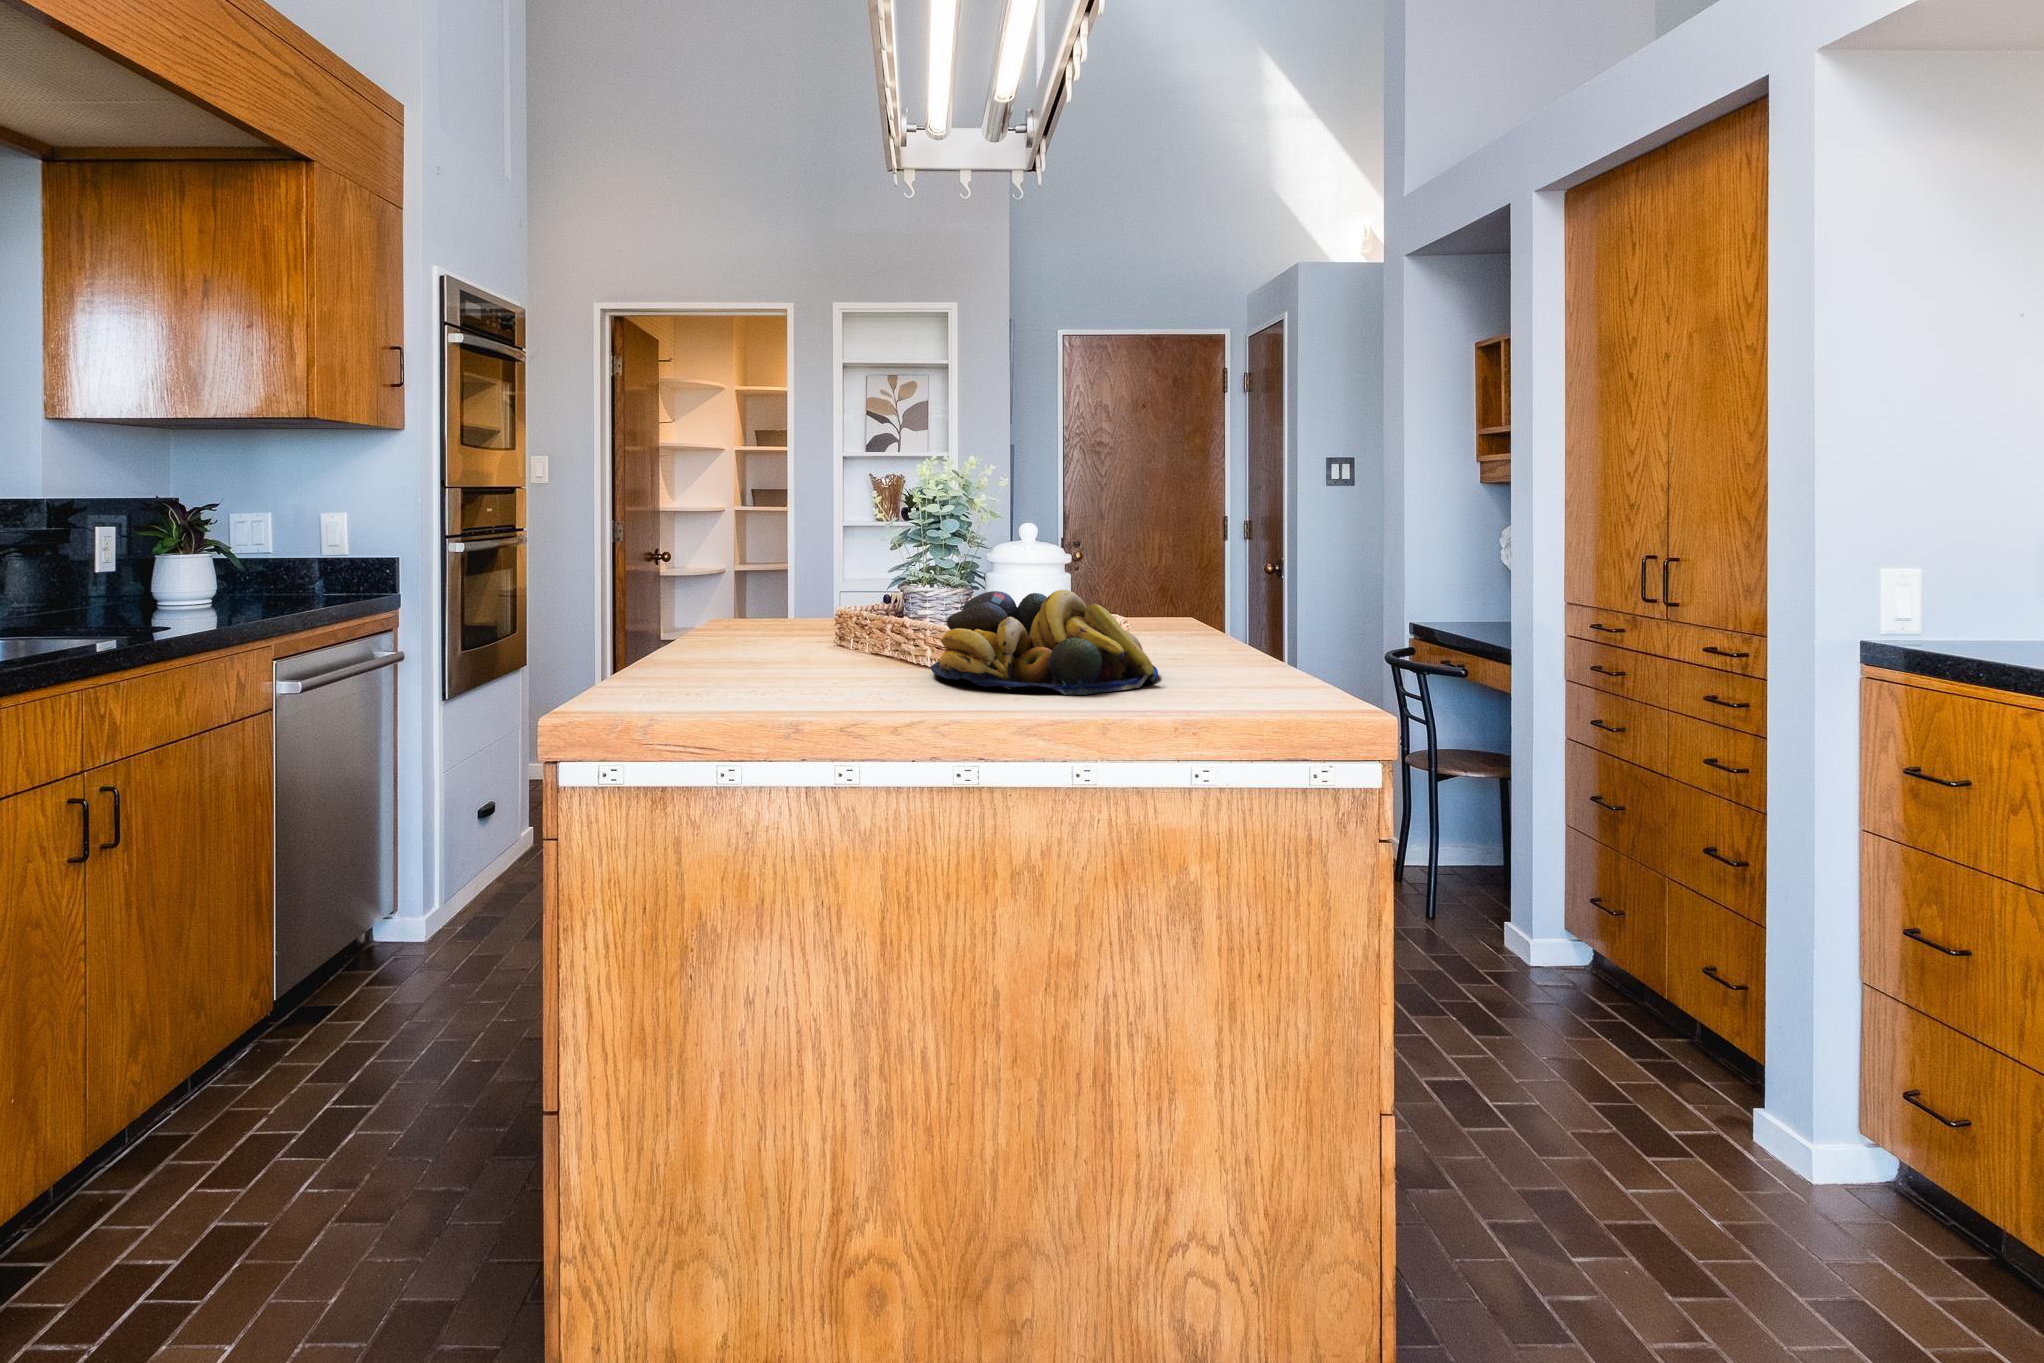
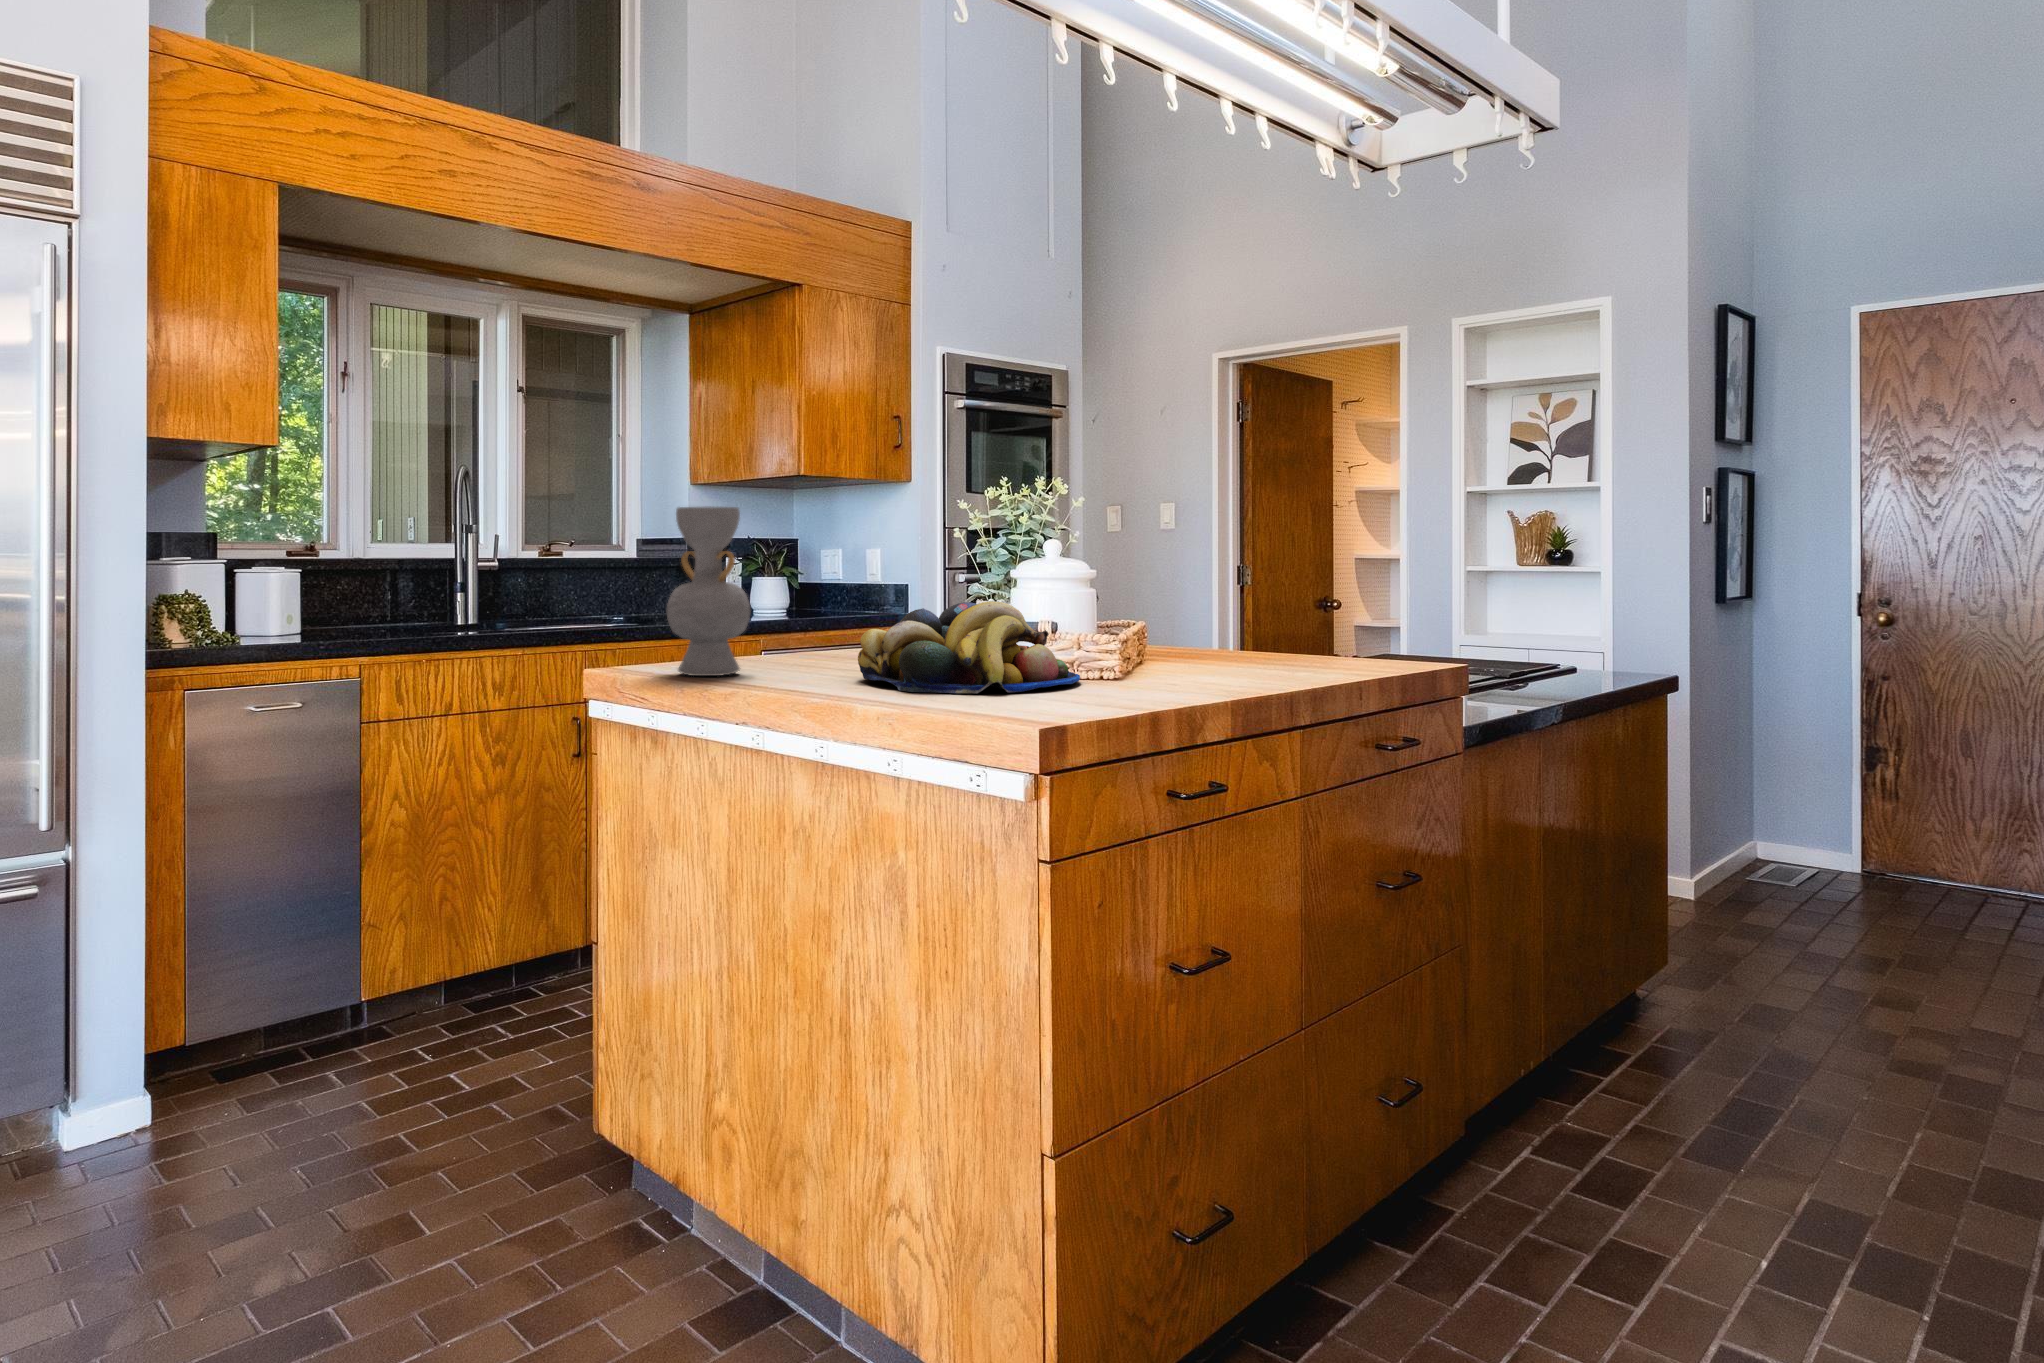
decorative vase: none [725,493,831,709] -> present [667,506,751,676]

